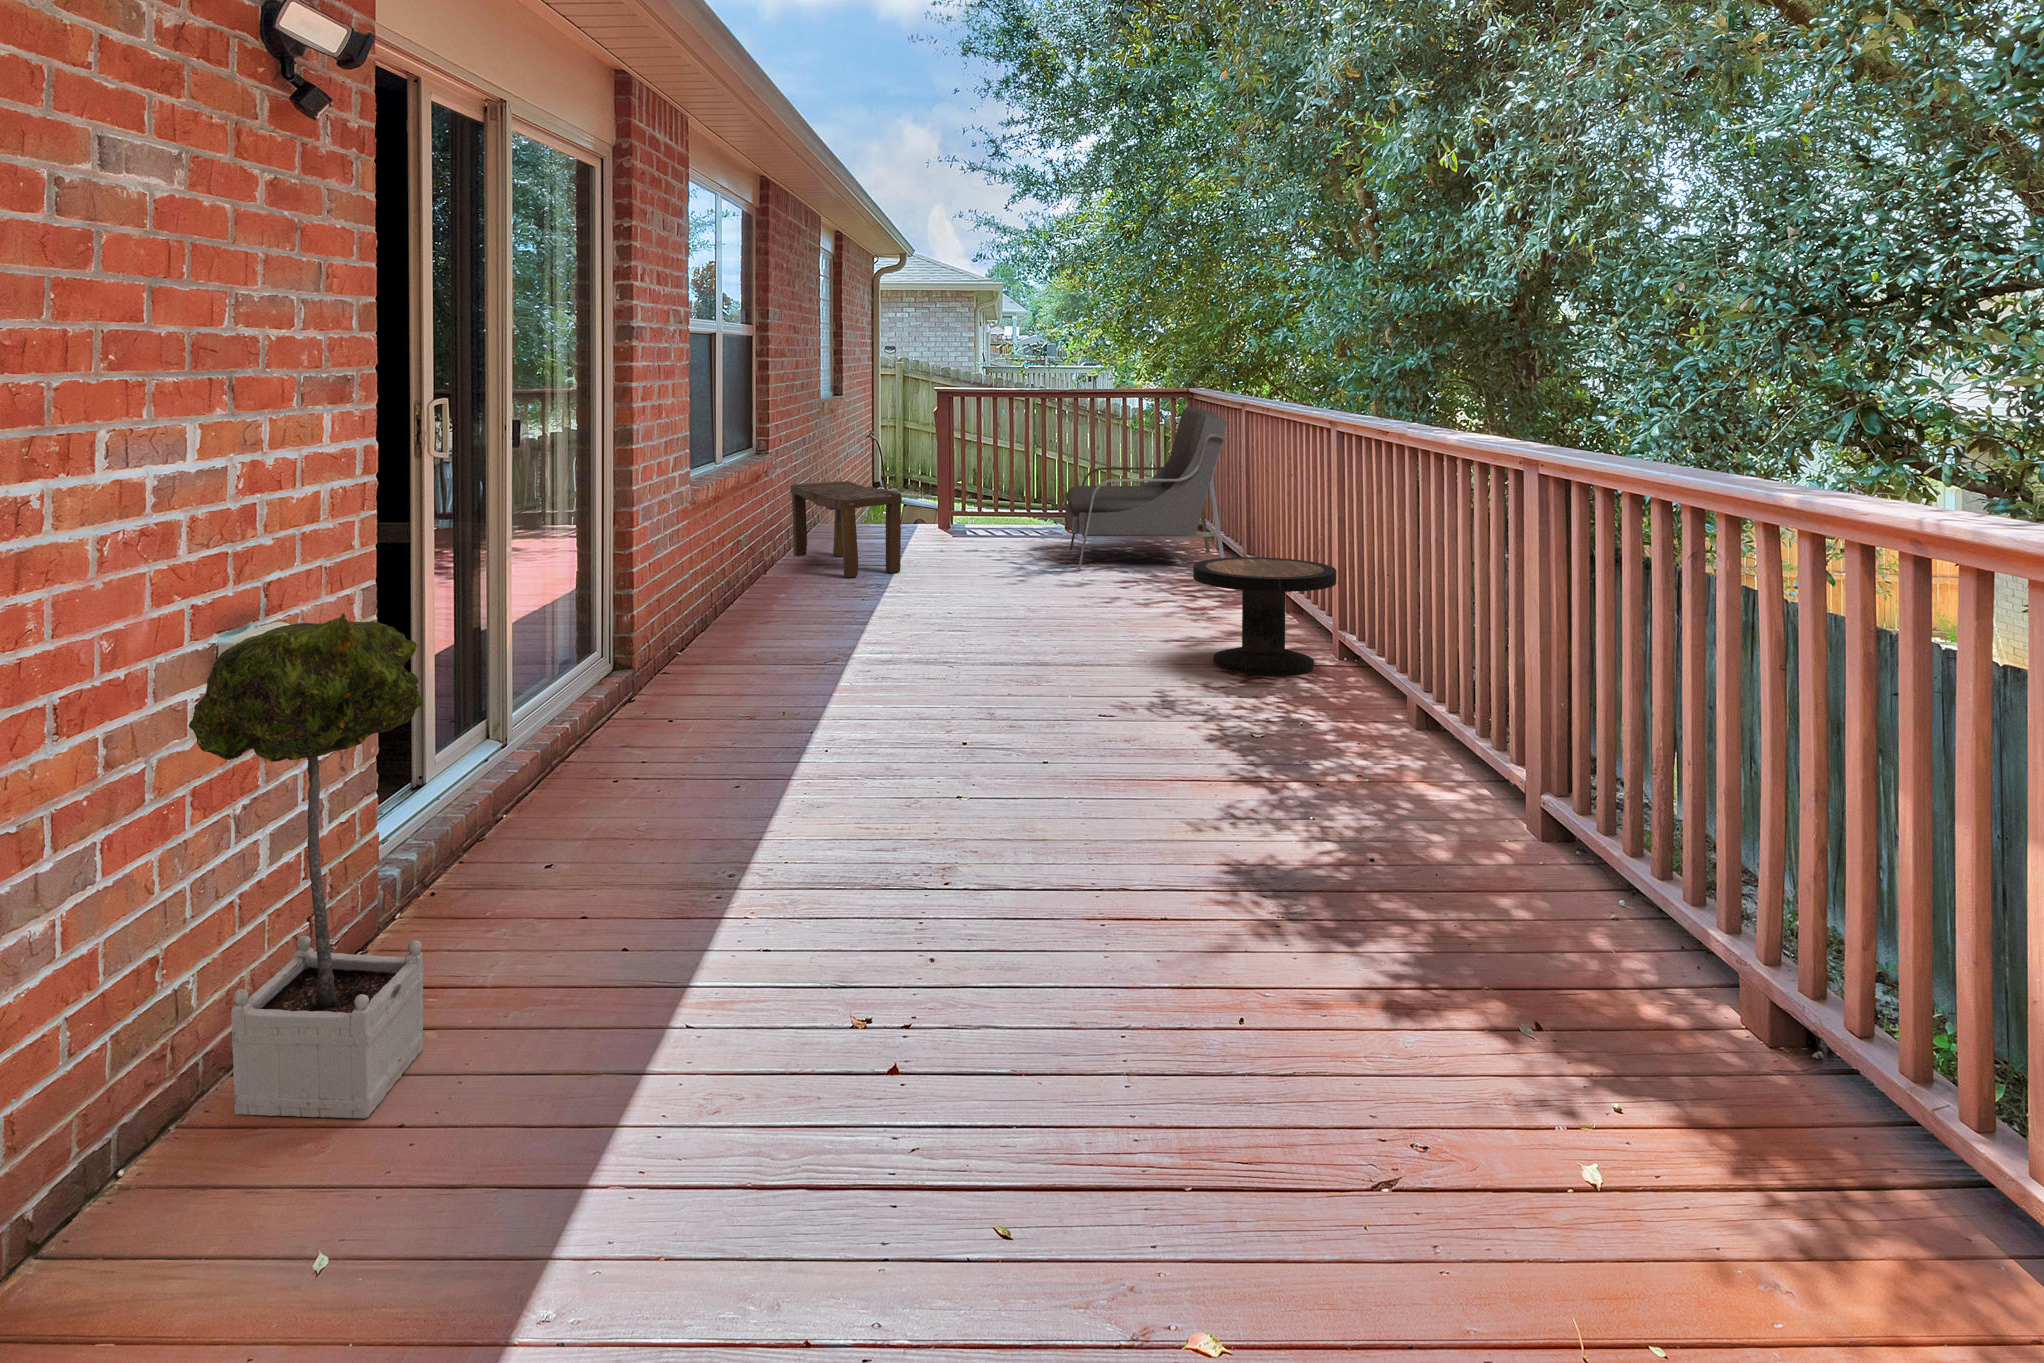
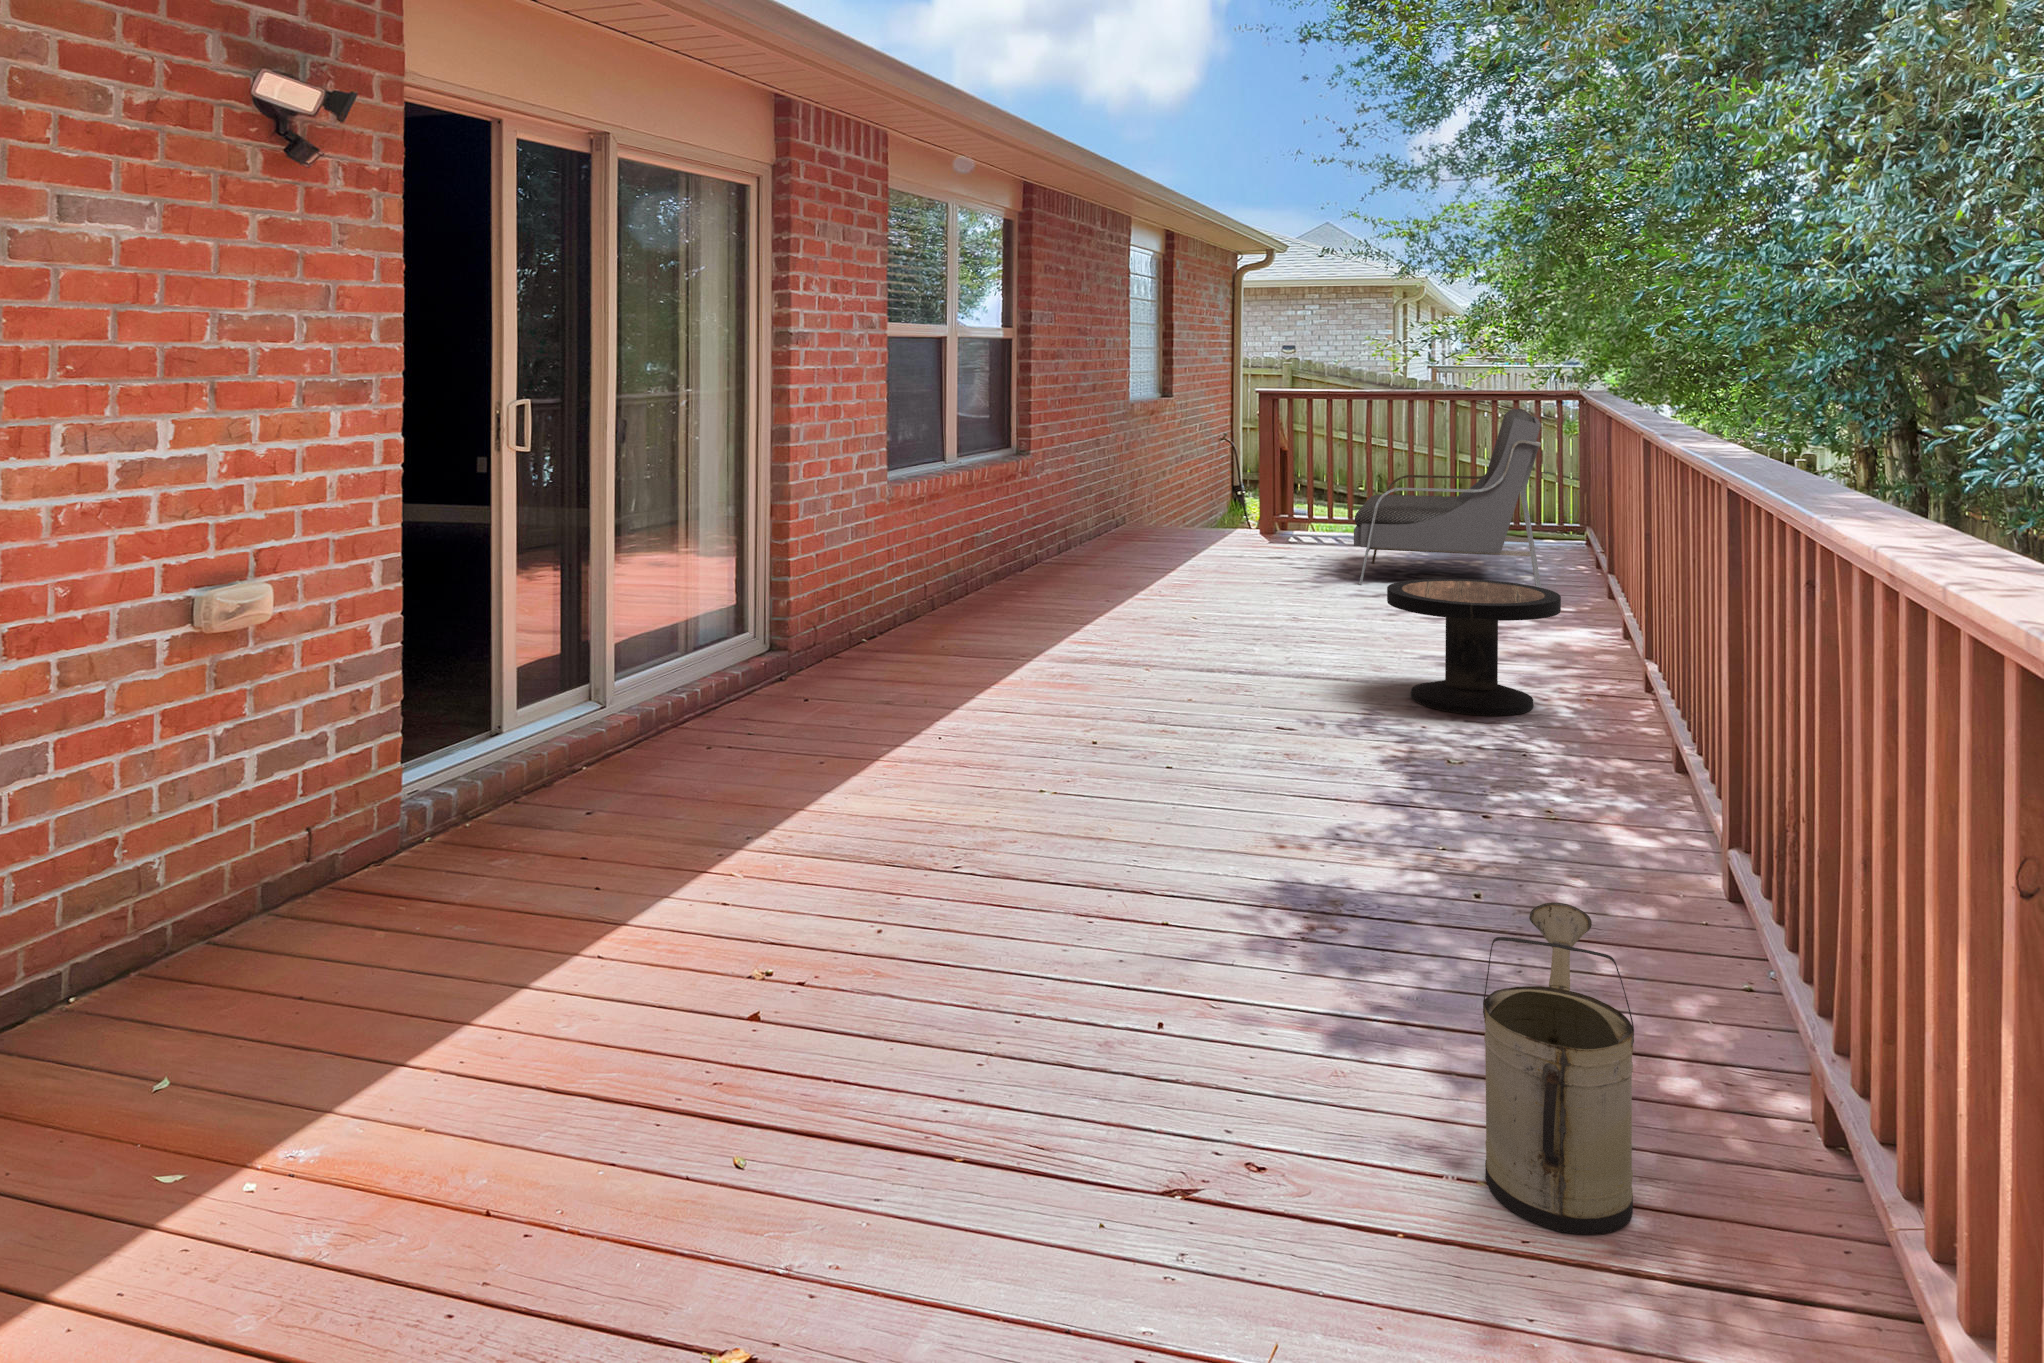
bench: present [790,481,902,577] -> none [1061,483,1160,580]
potted tree: present [189,613,424,1118] -> none [123,576,337,997]
watering can: none [1608,812,1762,1075] -> present [1483,902,1634,1234]

